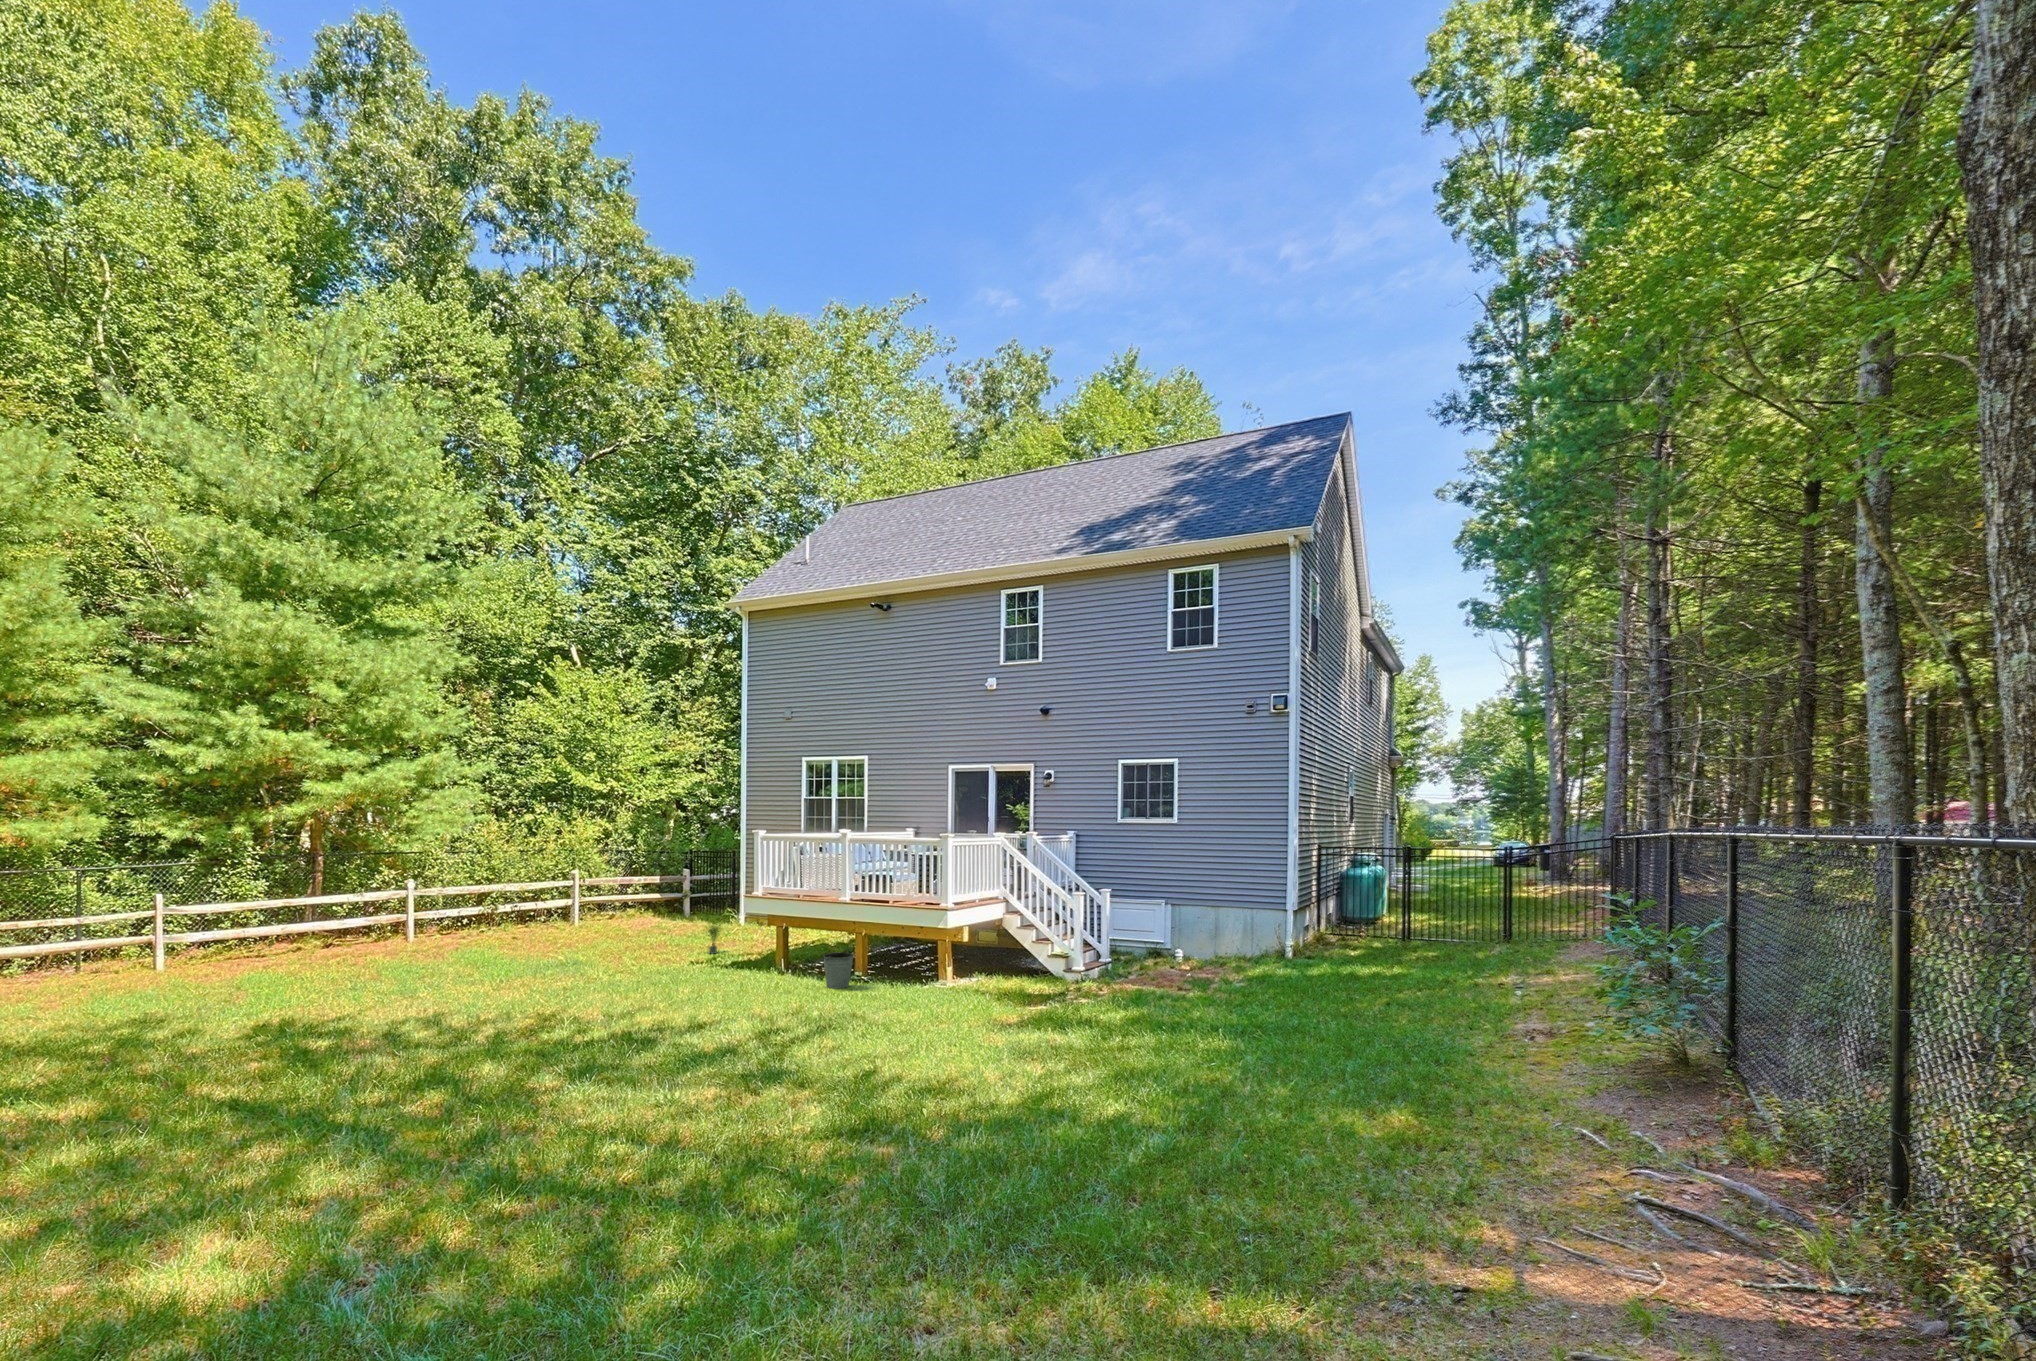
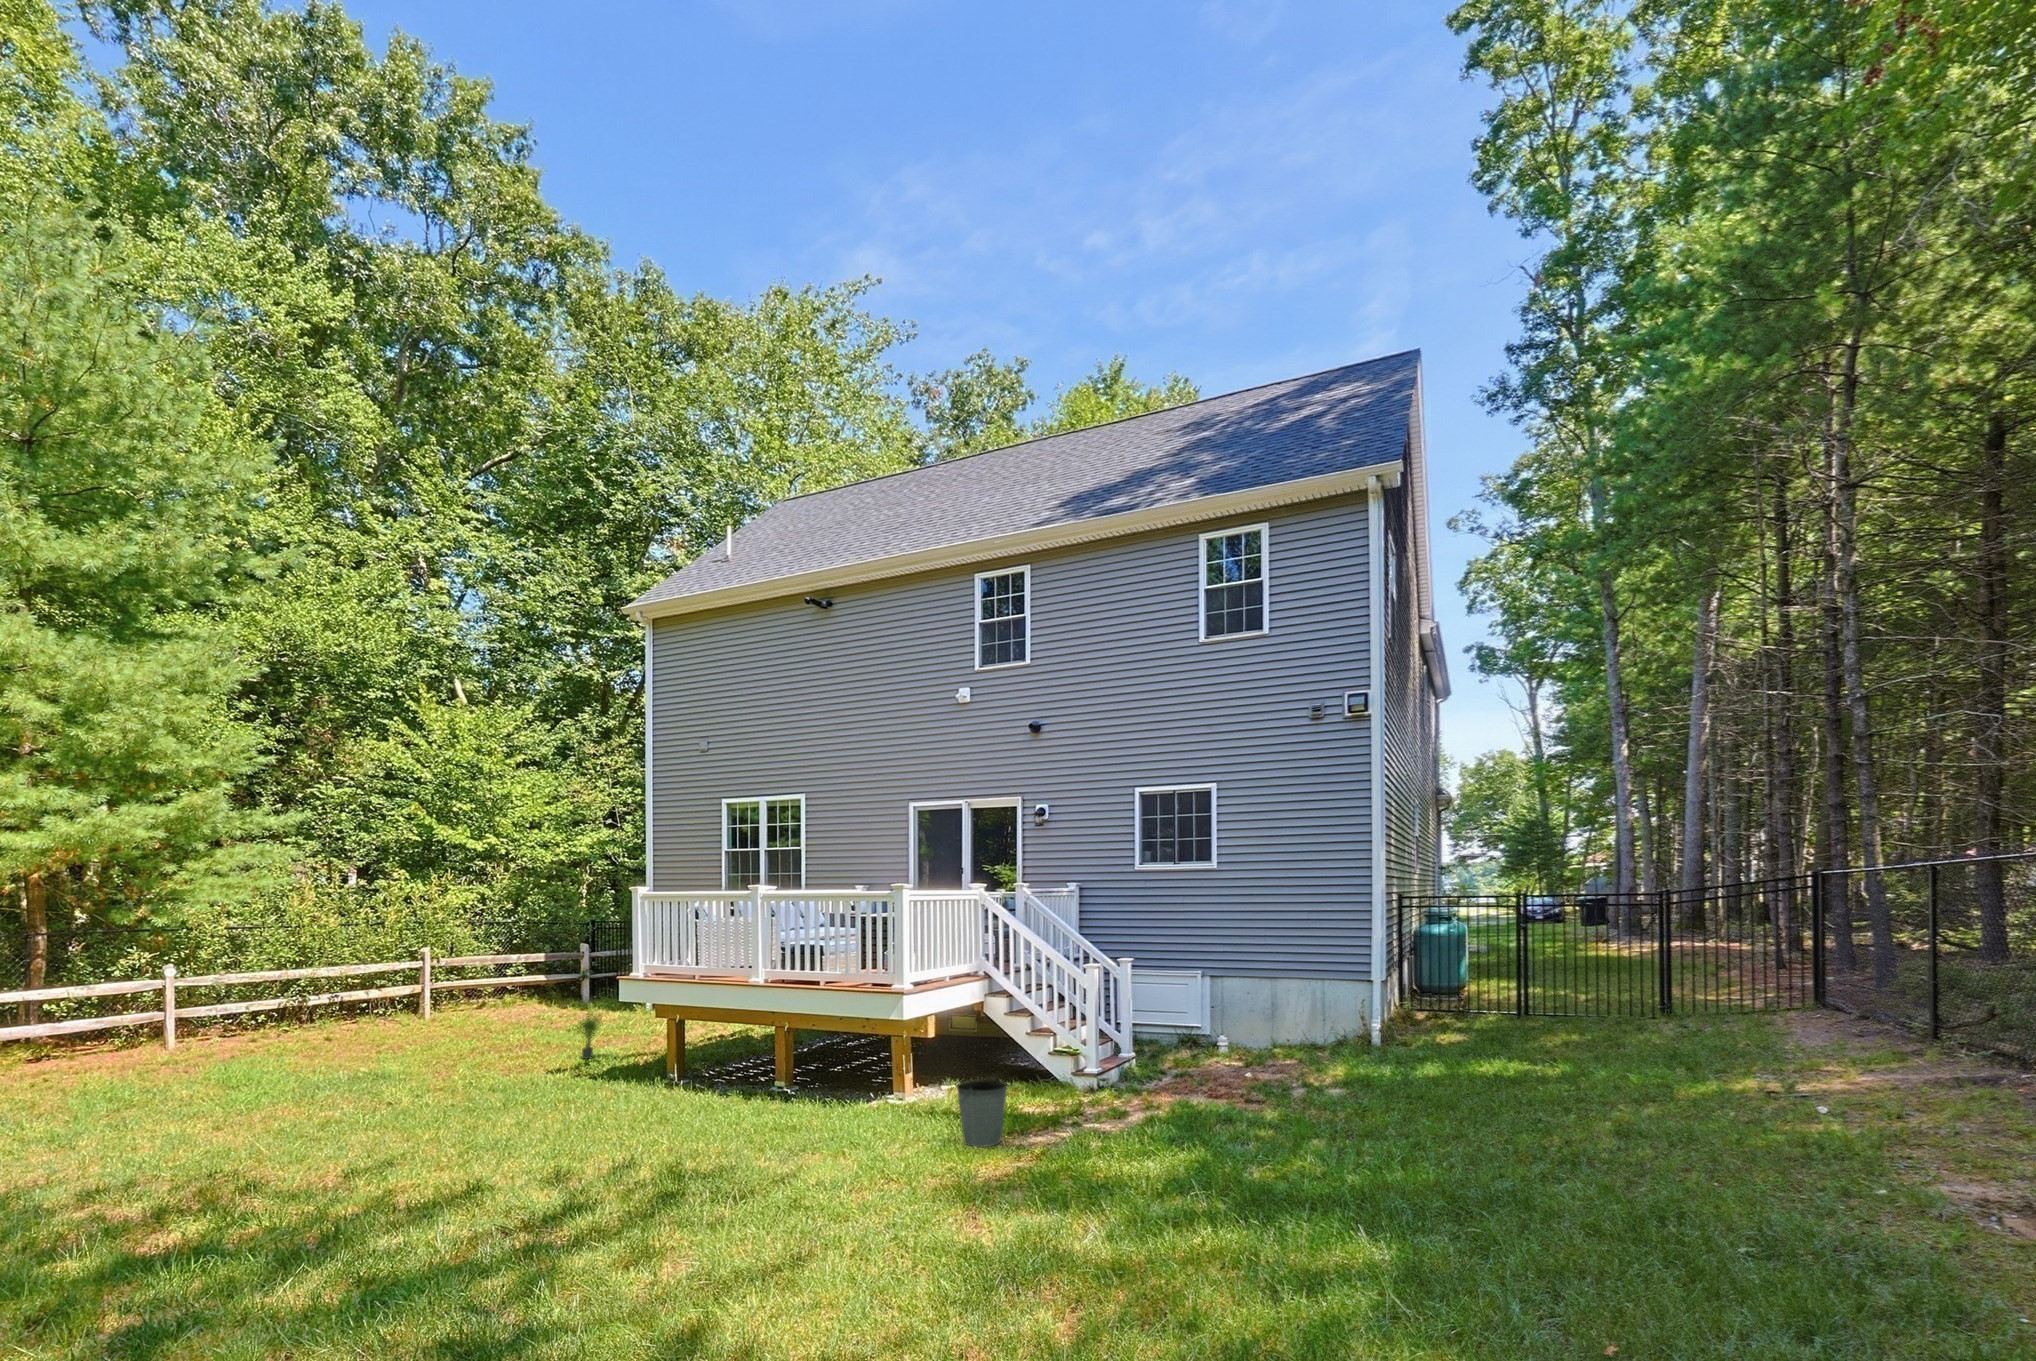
bucket: present [823,952,854,989] -> present [957,1079,1008,1147]

